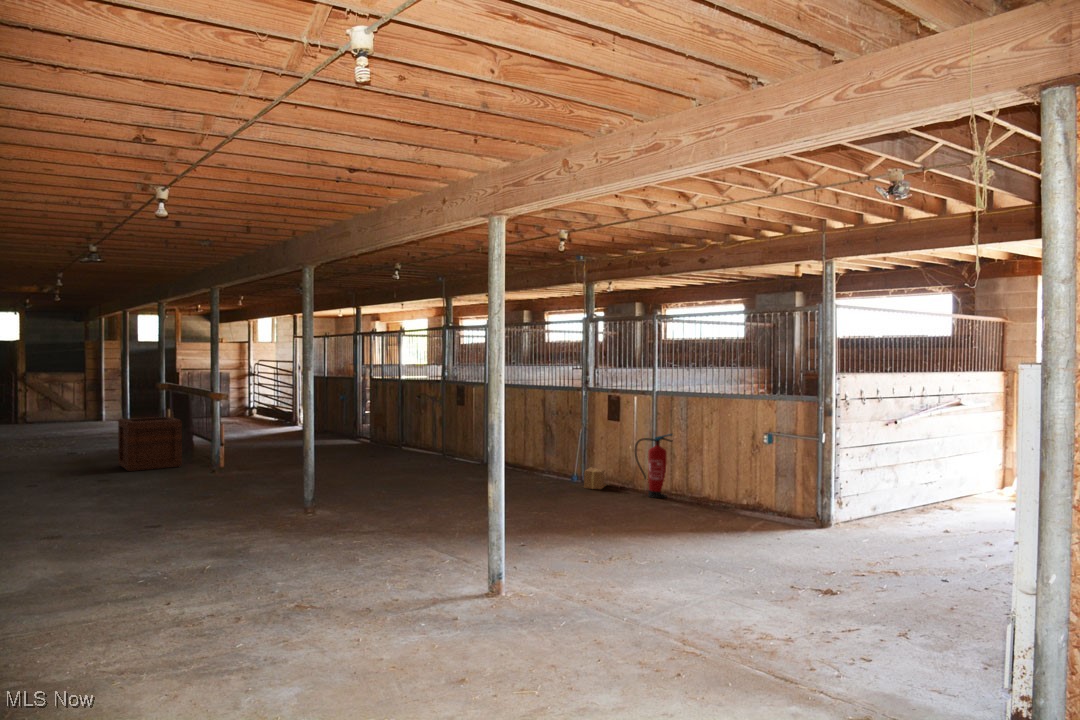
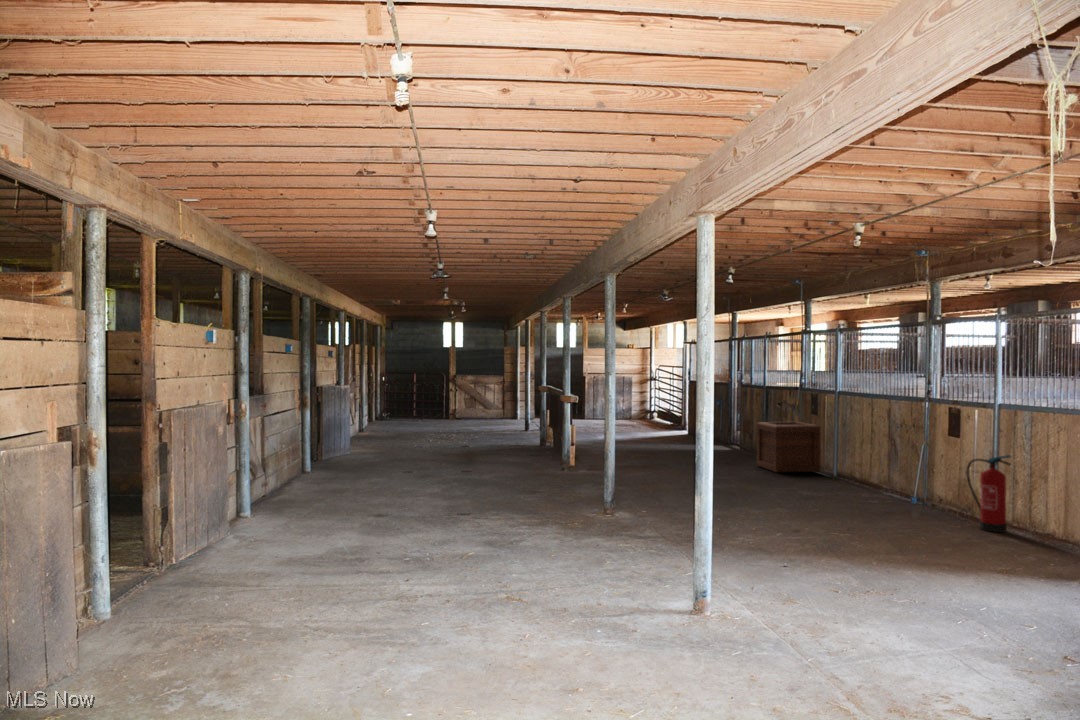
wooden crate: present [118,417,182,471] -> present [757,422,821,473]
cardboard box: present [584,467,607,489] -> none [907,488,943,514]

